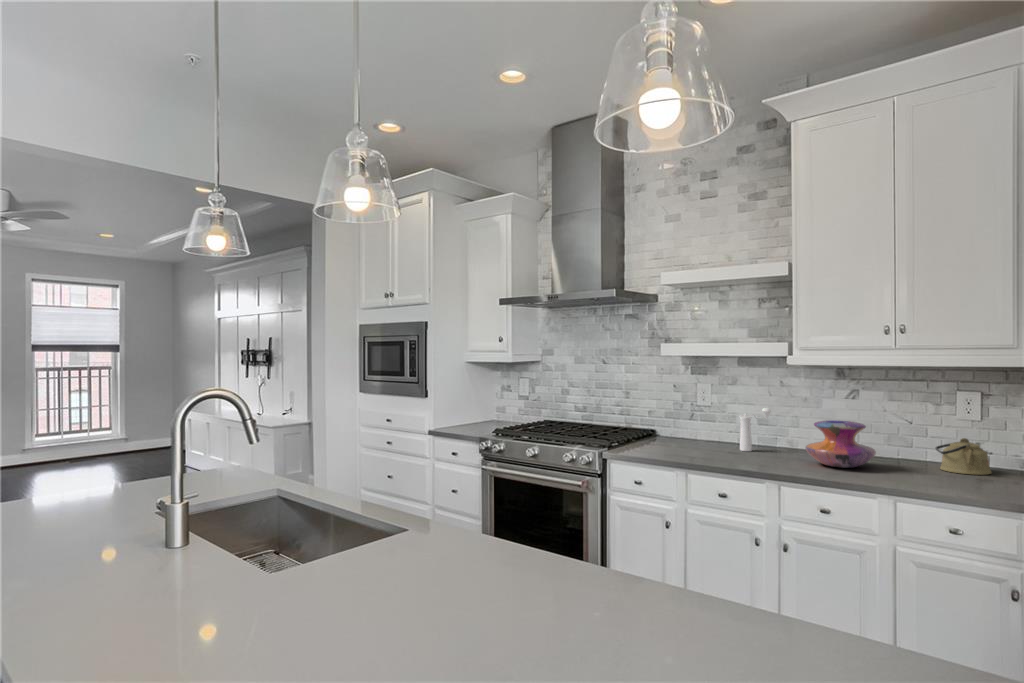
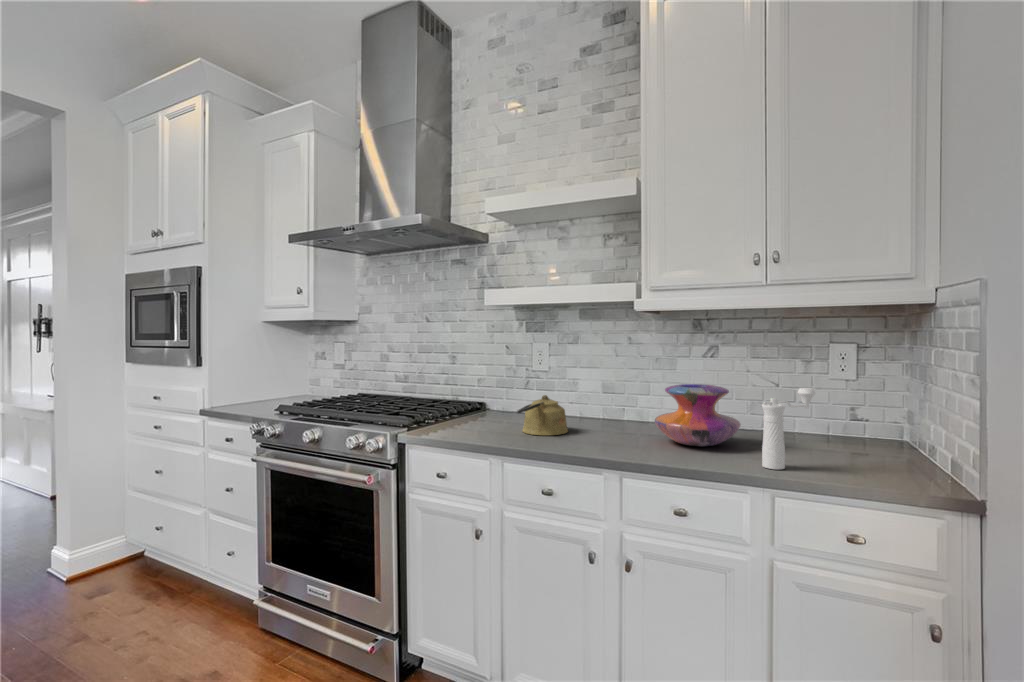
pepper mill: present [740,408,771,451] -> present [762,388,815,469]
kettle: present [935,438,991,475] -> present [517,395,568,435]

